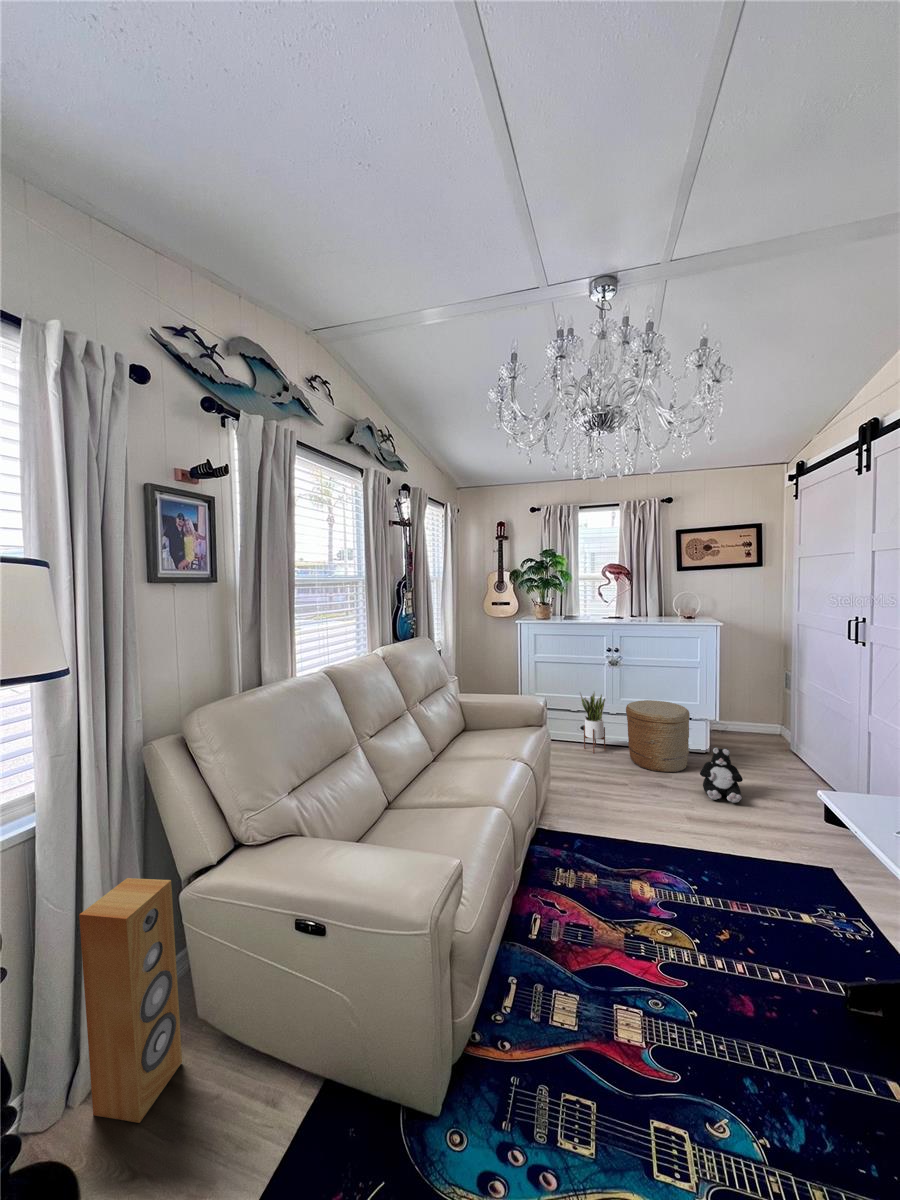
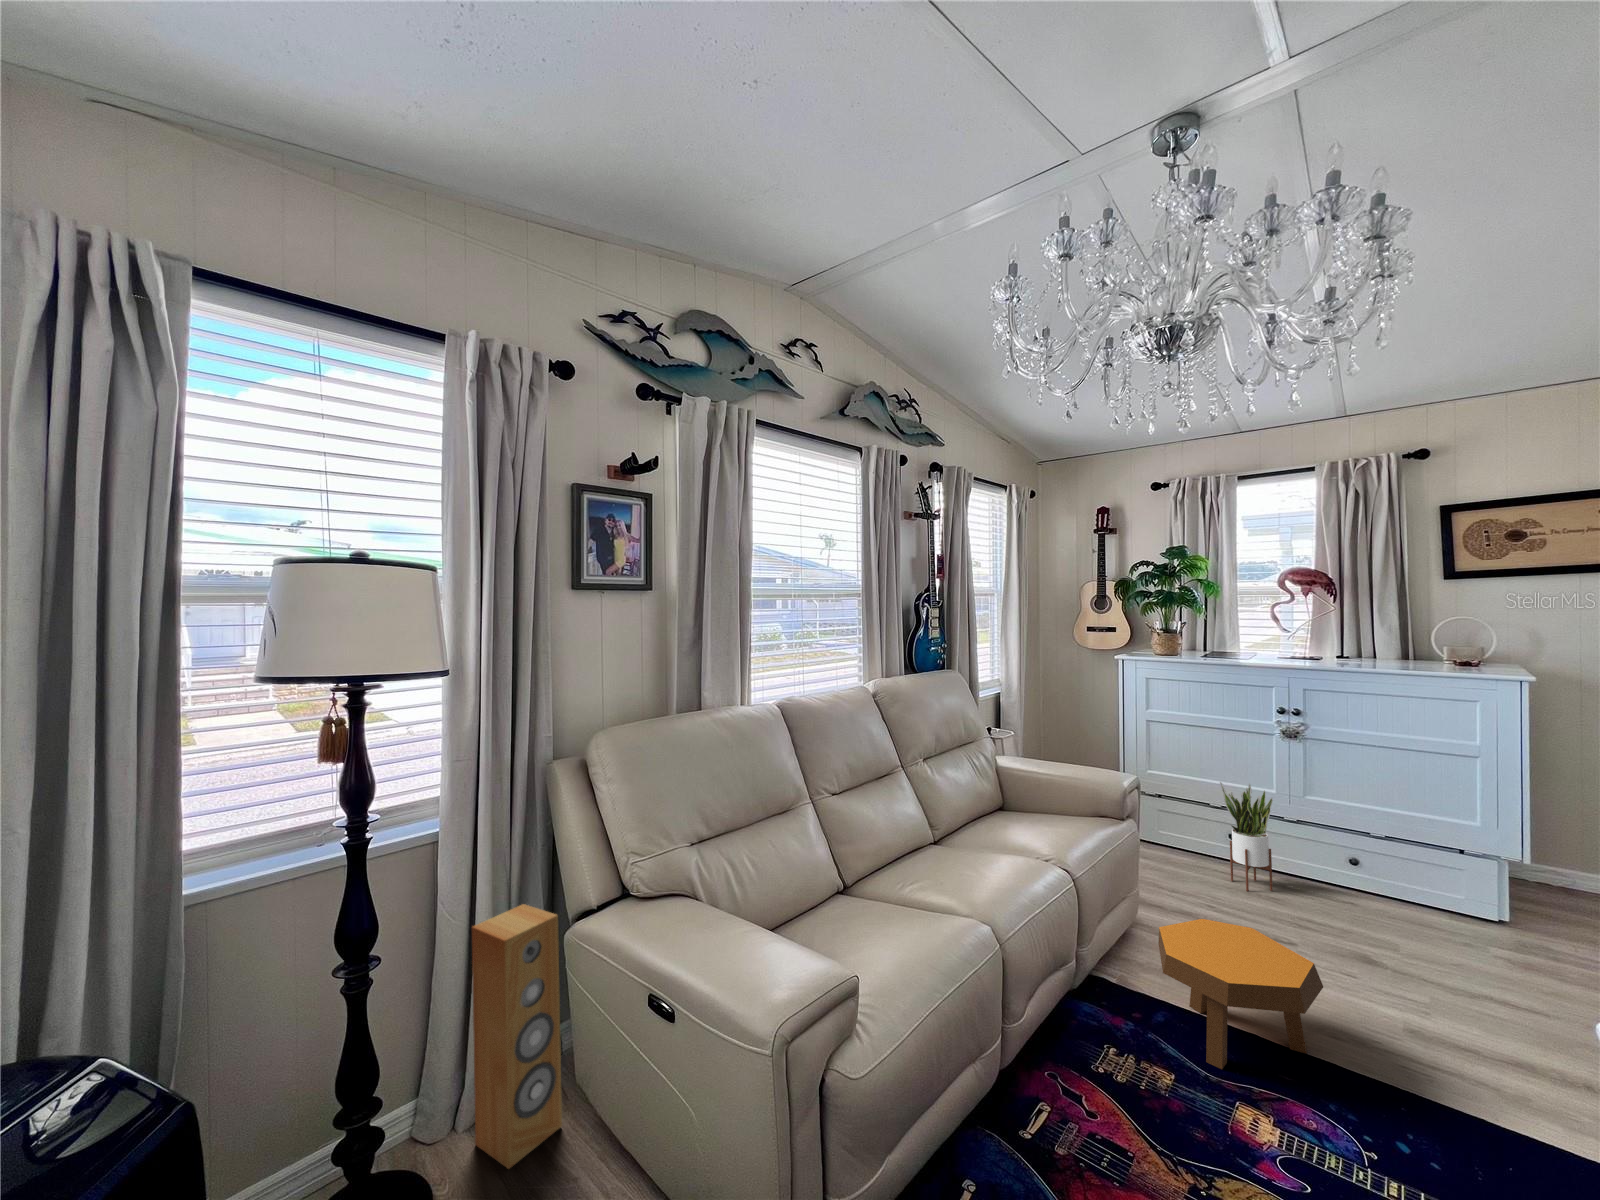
woven basket: present [626,700,690,772] -> none [1309,811,1451,951]
plush toy: present [700,747,743,803] -> none [1458,916,1564,1032]
footstool: none [574,776,659,862] -> present [1158,919,1323,1069]

